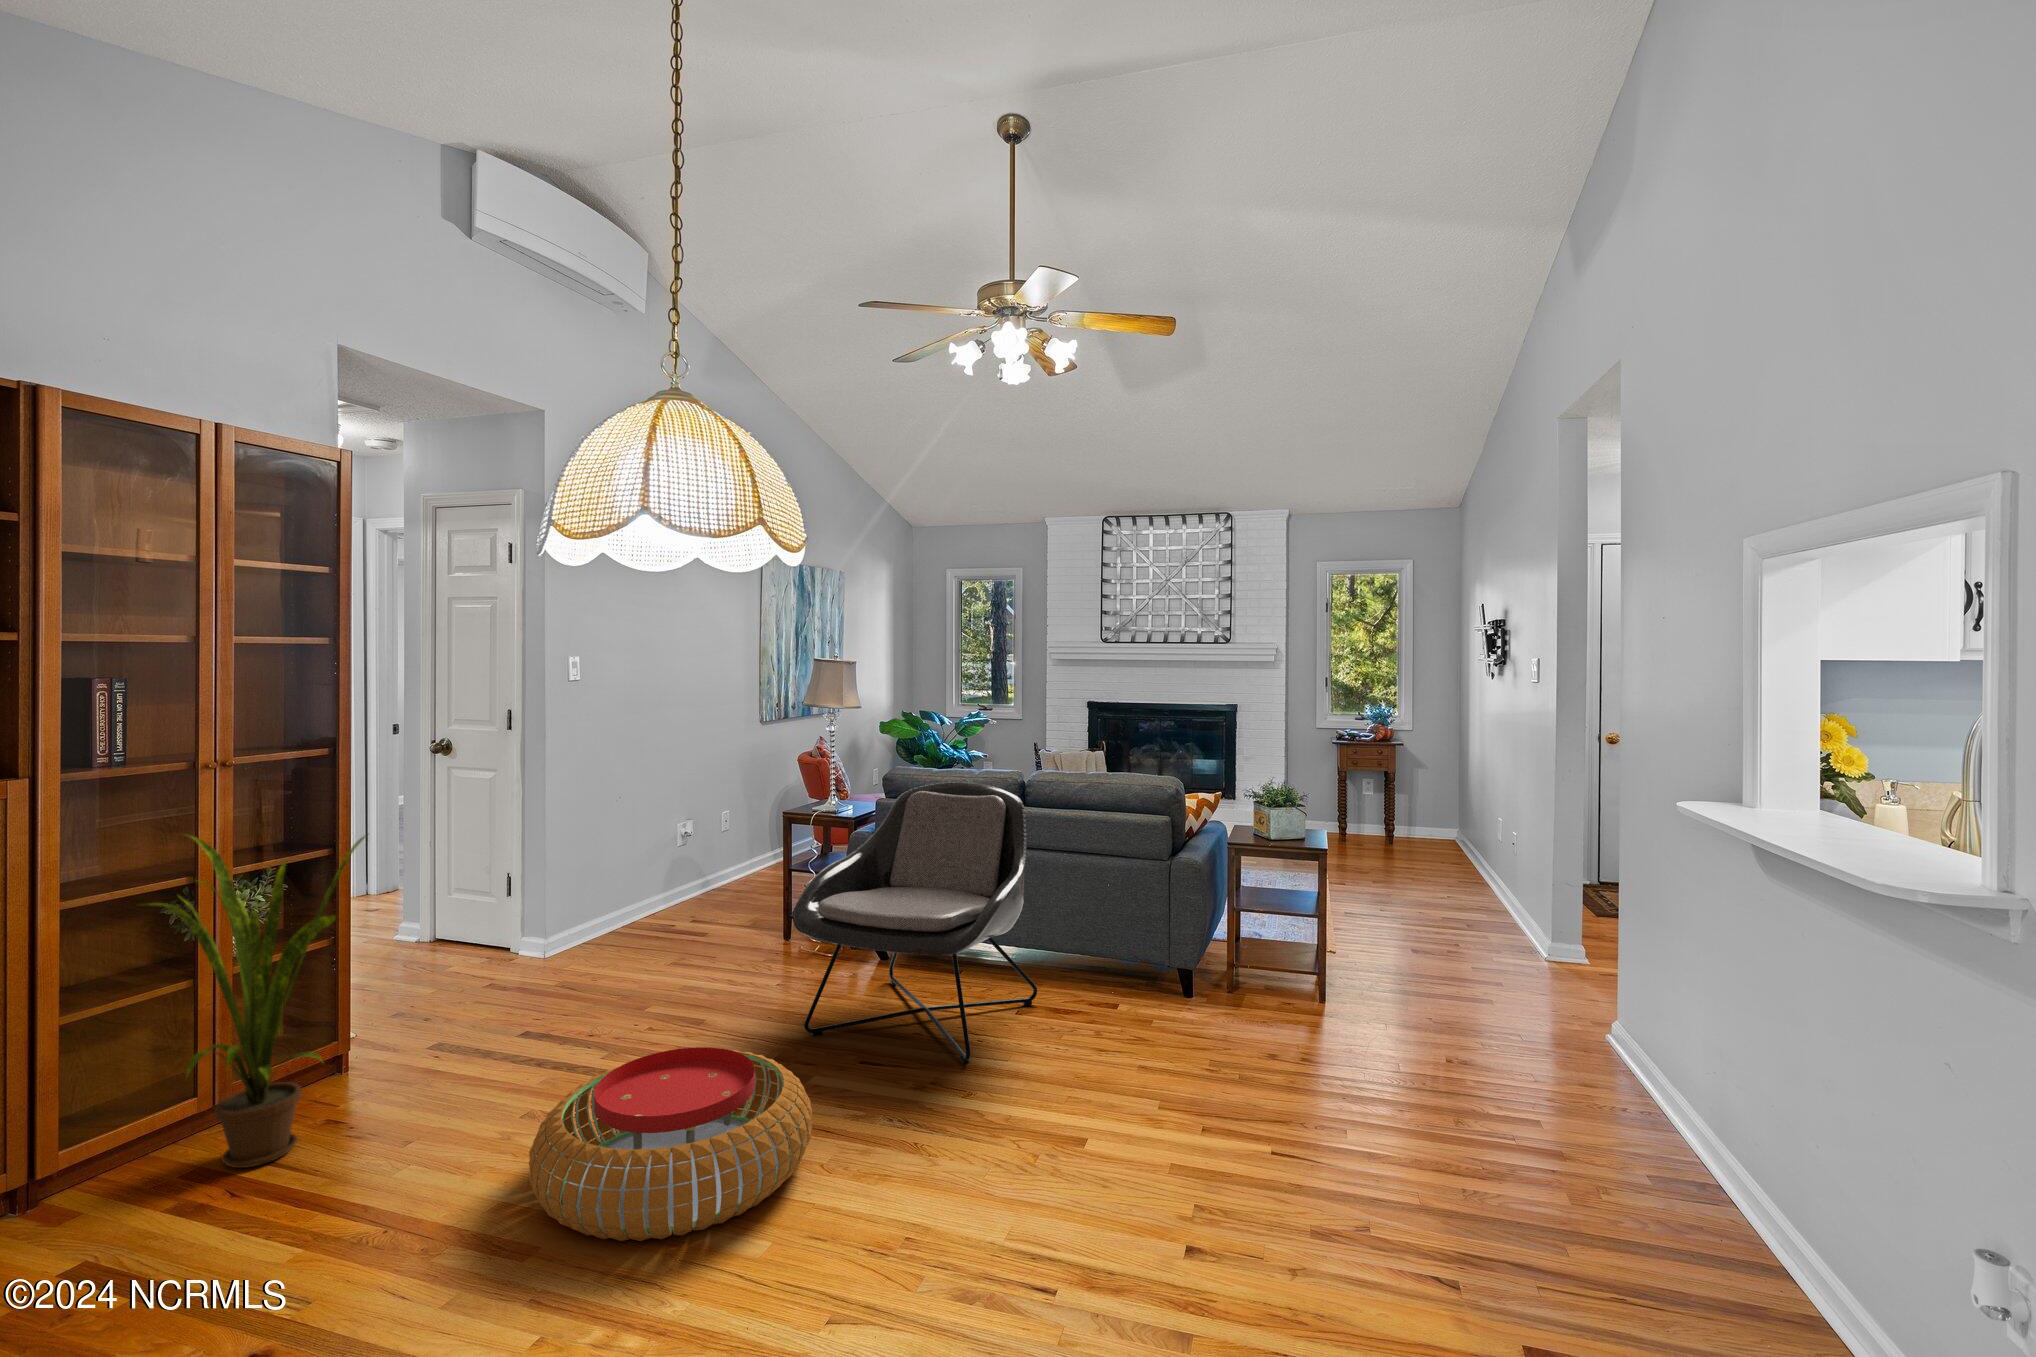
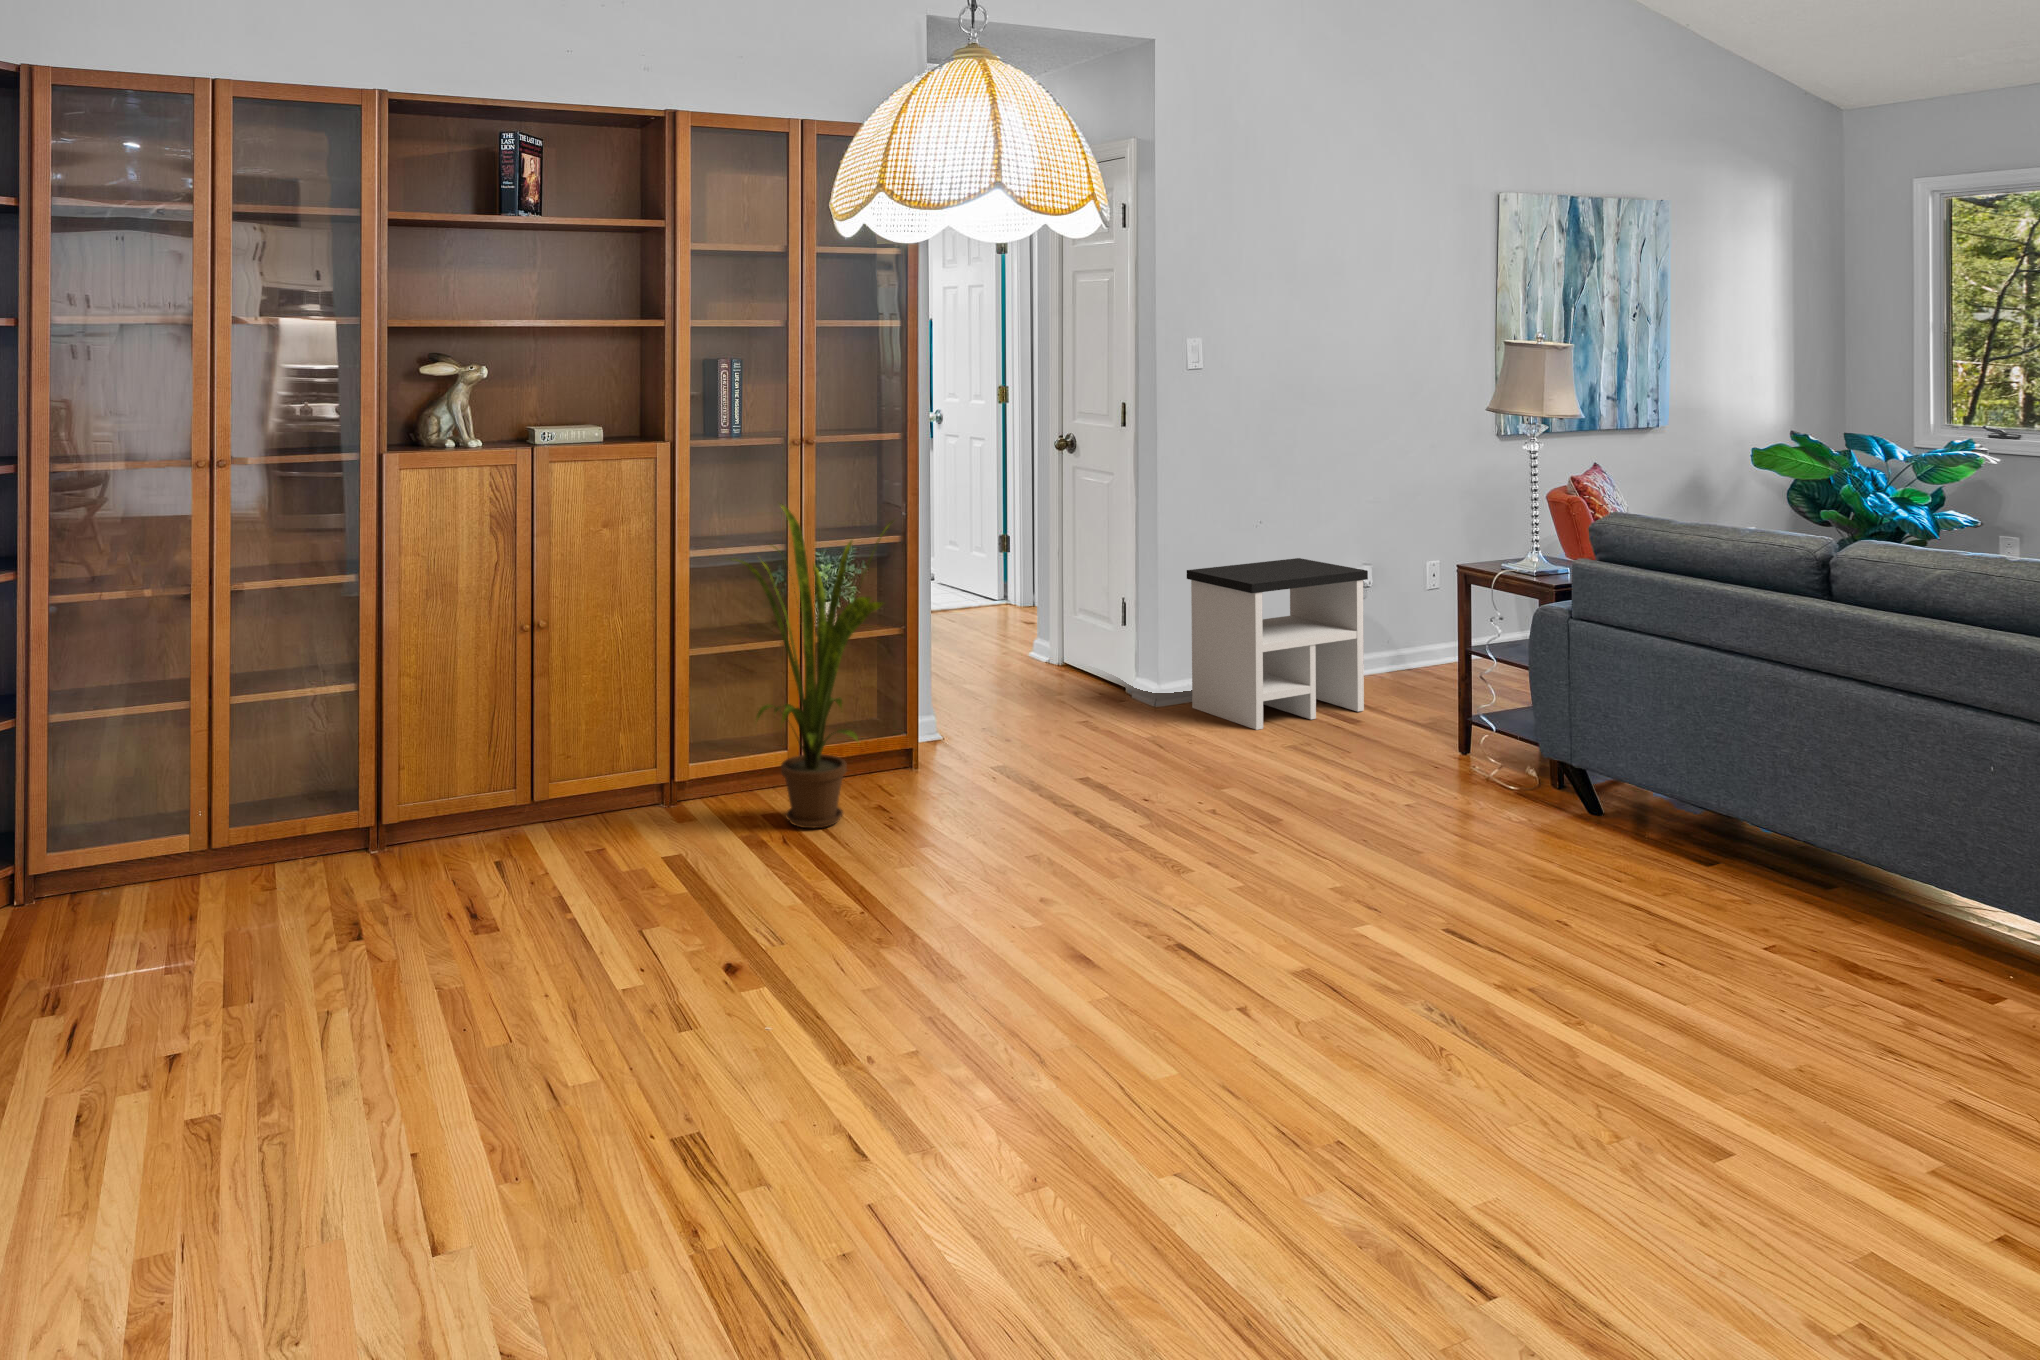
lounge chair: present [793,782,1037,1064] -> none [1376,538,1822,983]
side table: none [568,821,704,956] -> present [1187,558,1368,730]
pouf: present [529,1047,812,1241] -> none [968,818,1300,1033]

